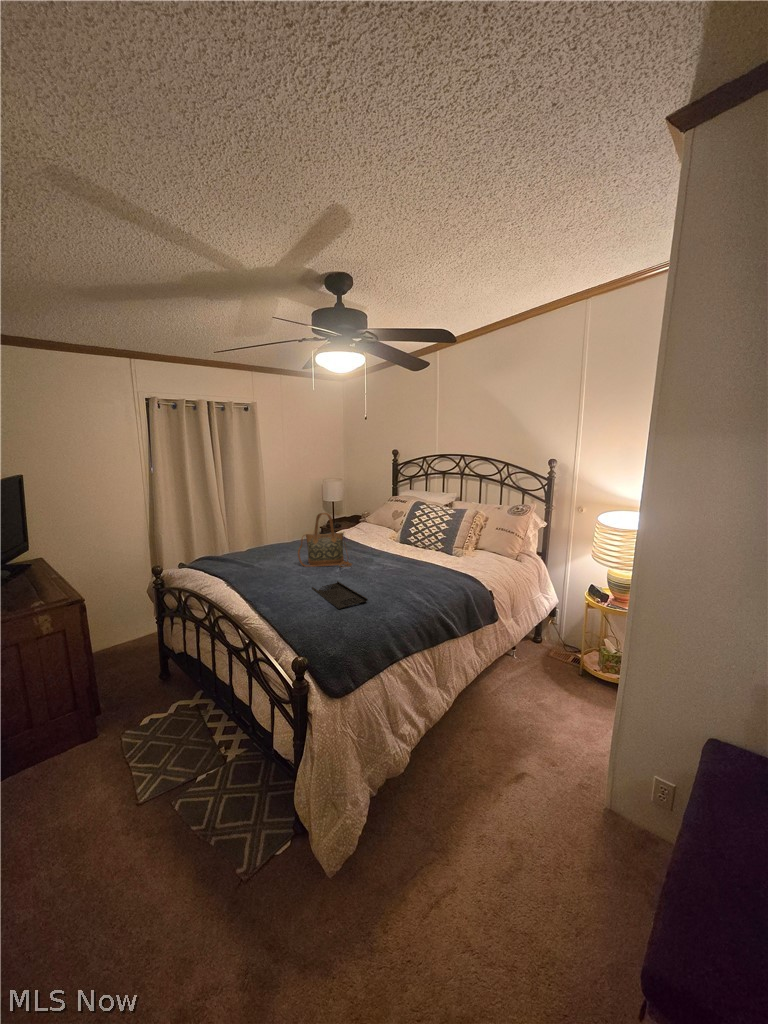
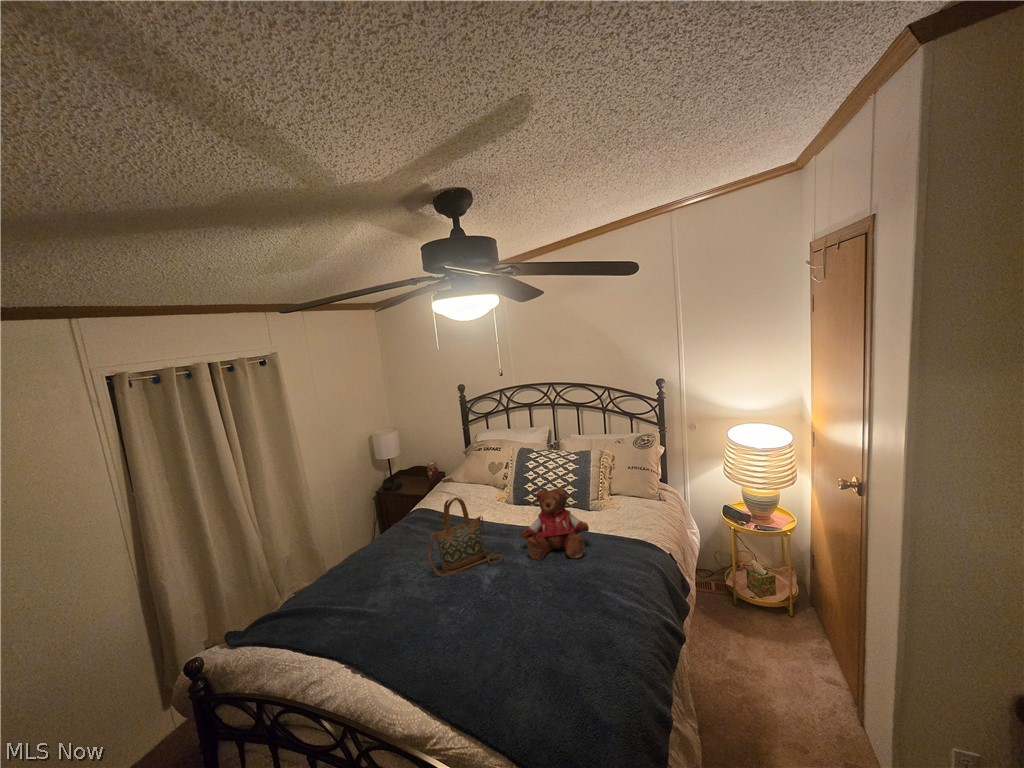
teddy bear: none [370,524,424,578] -> present [521,488,589,560]
tray: present [312,581,368,609] -> none [490,589,580,635]

